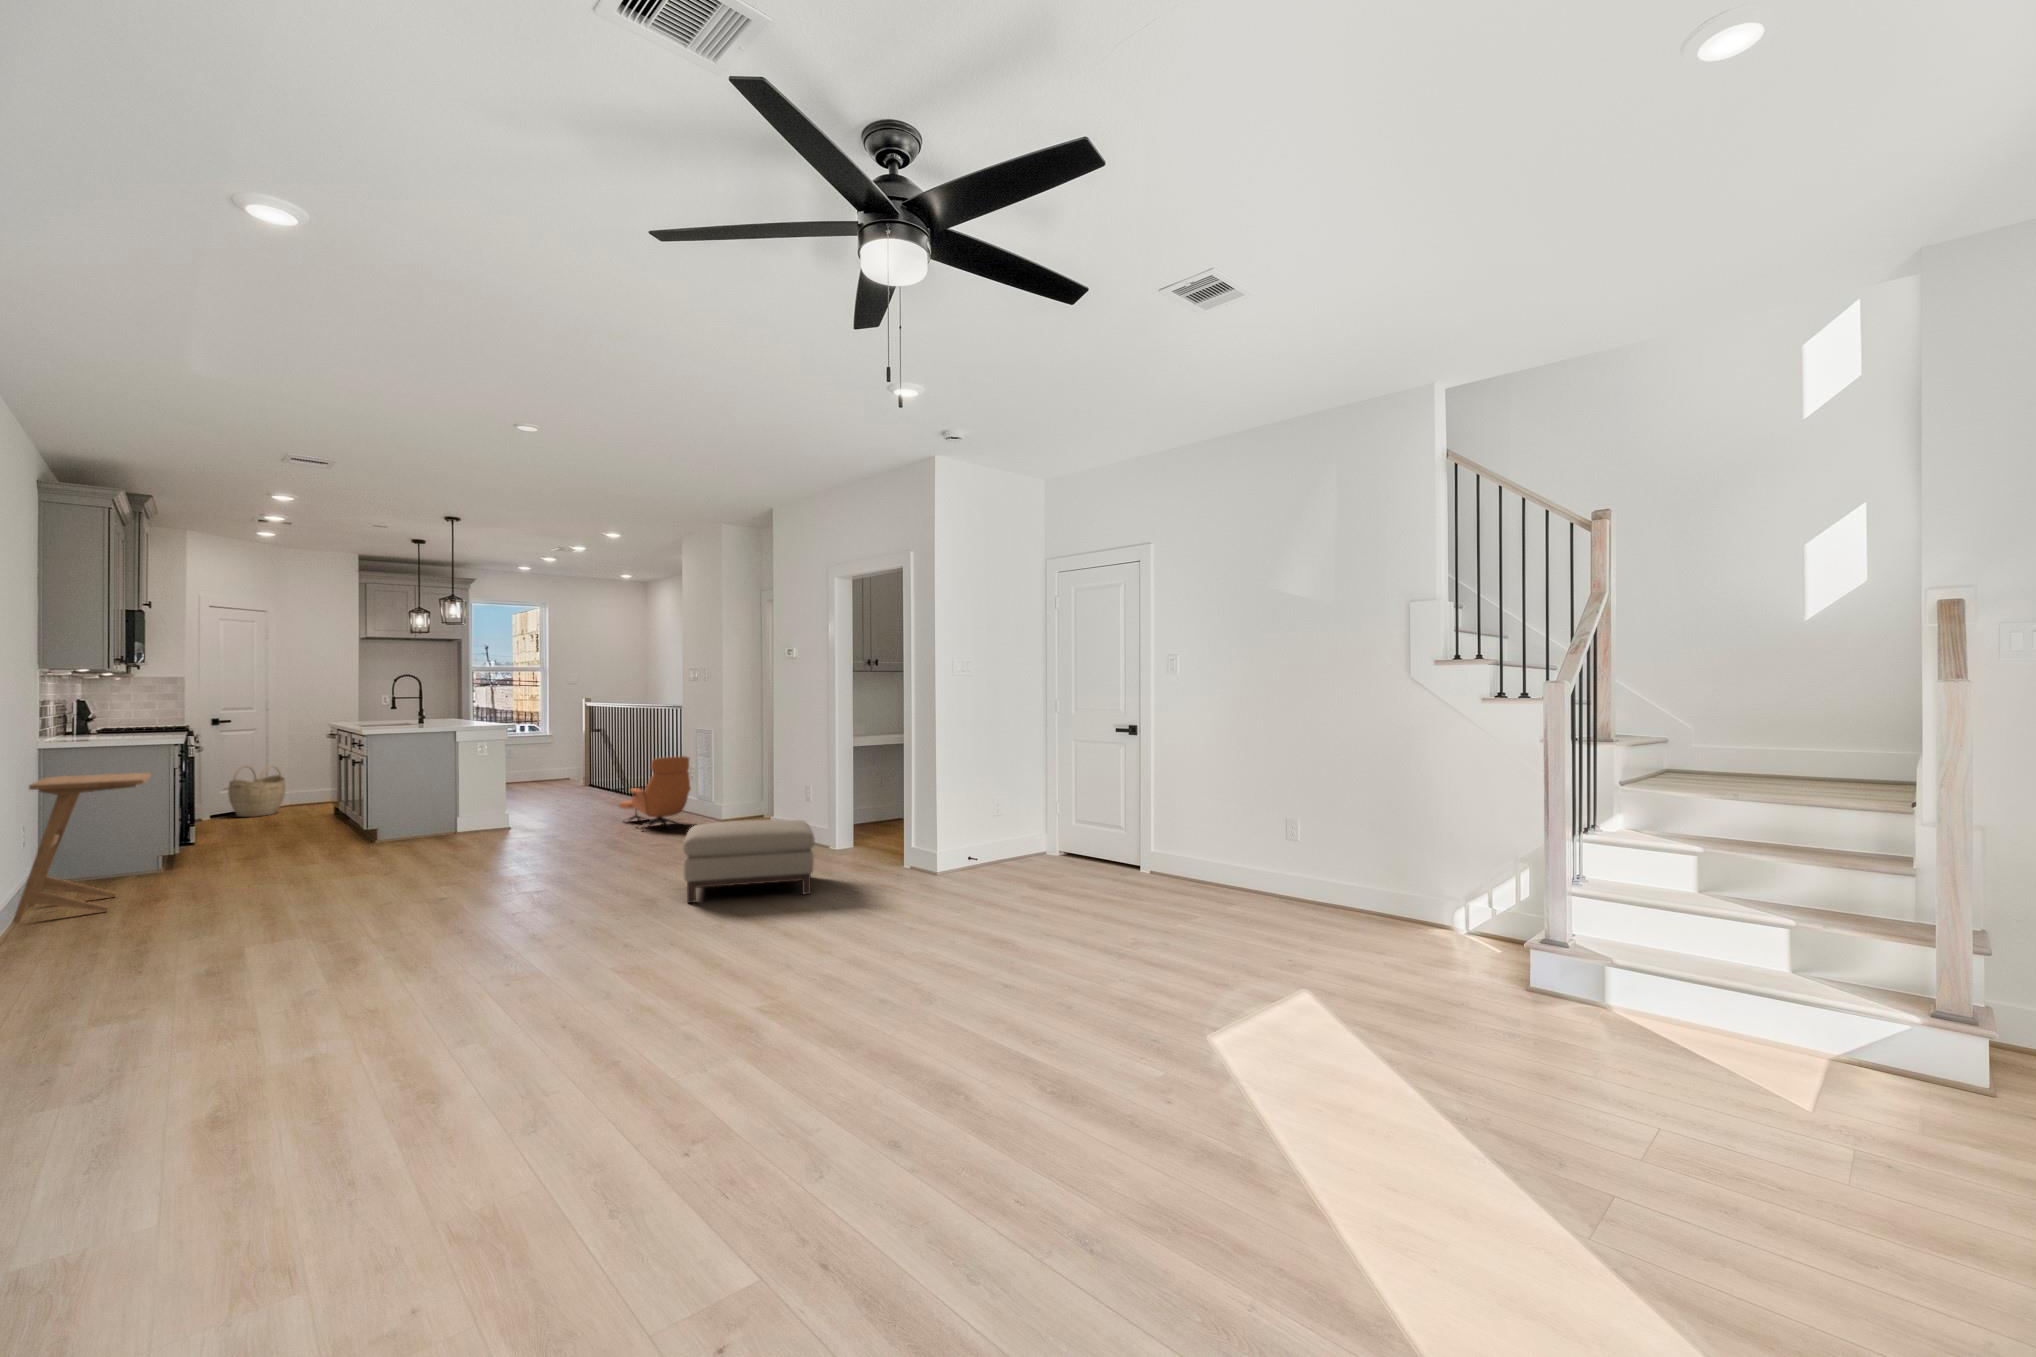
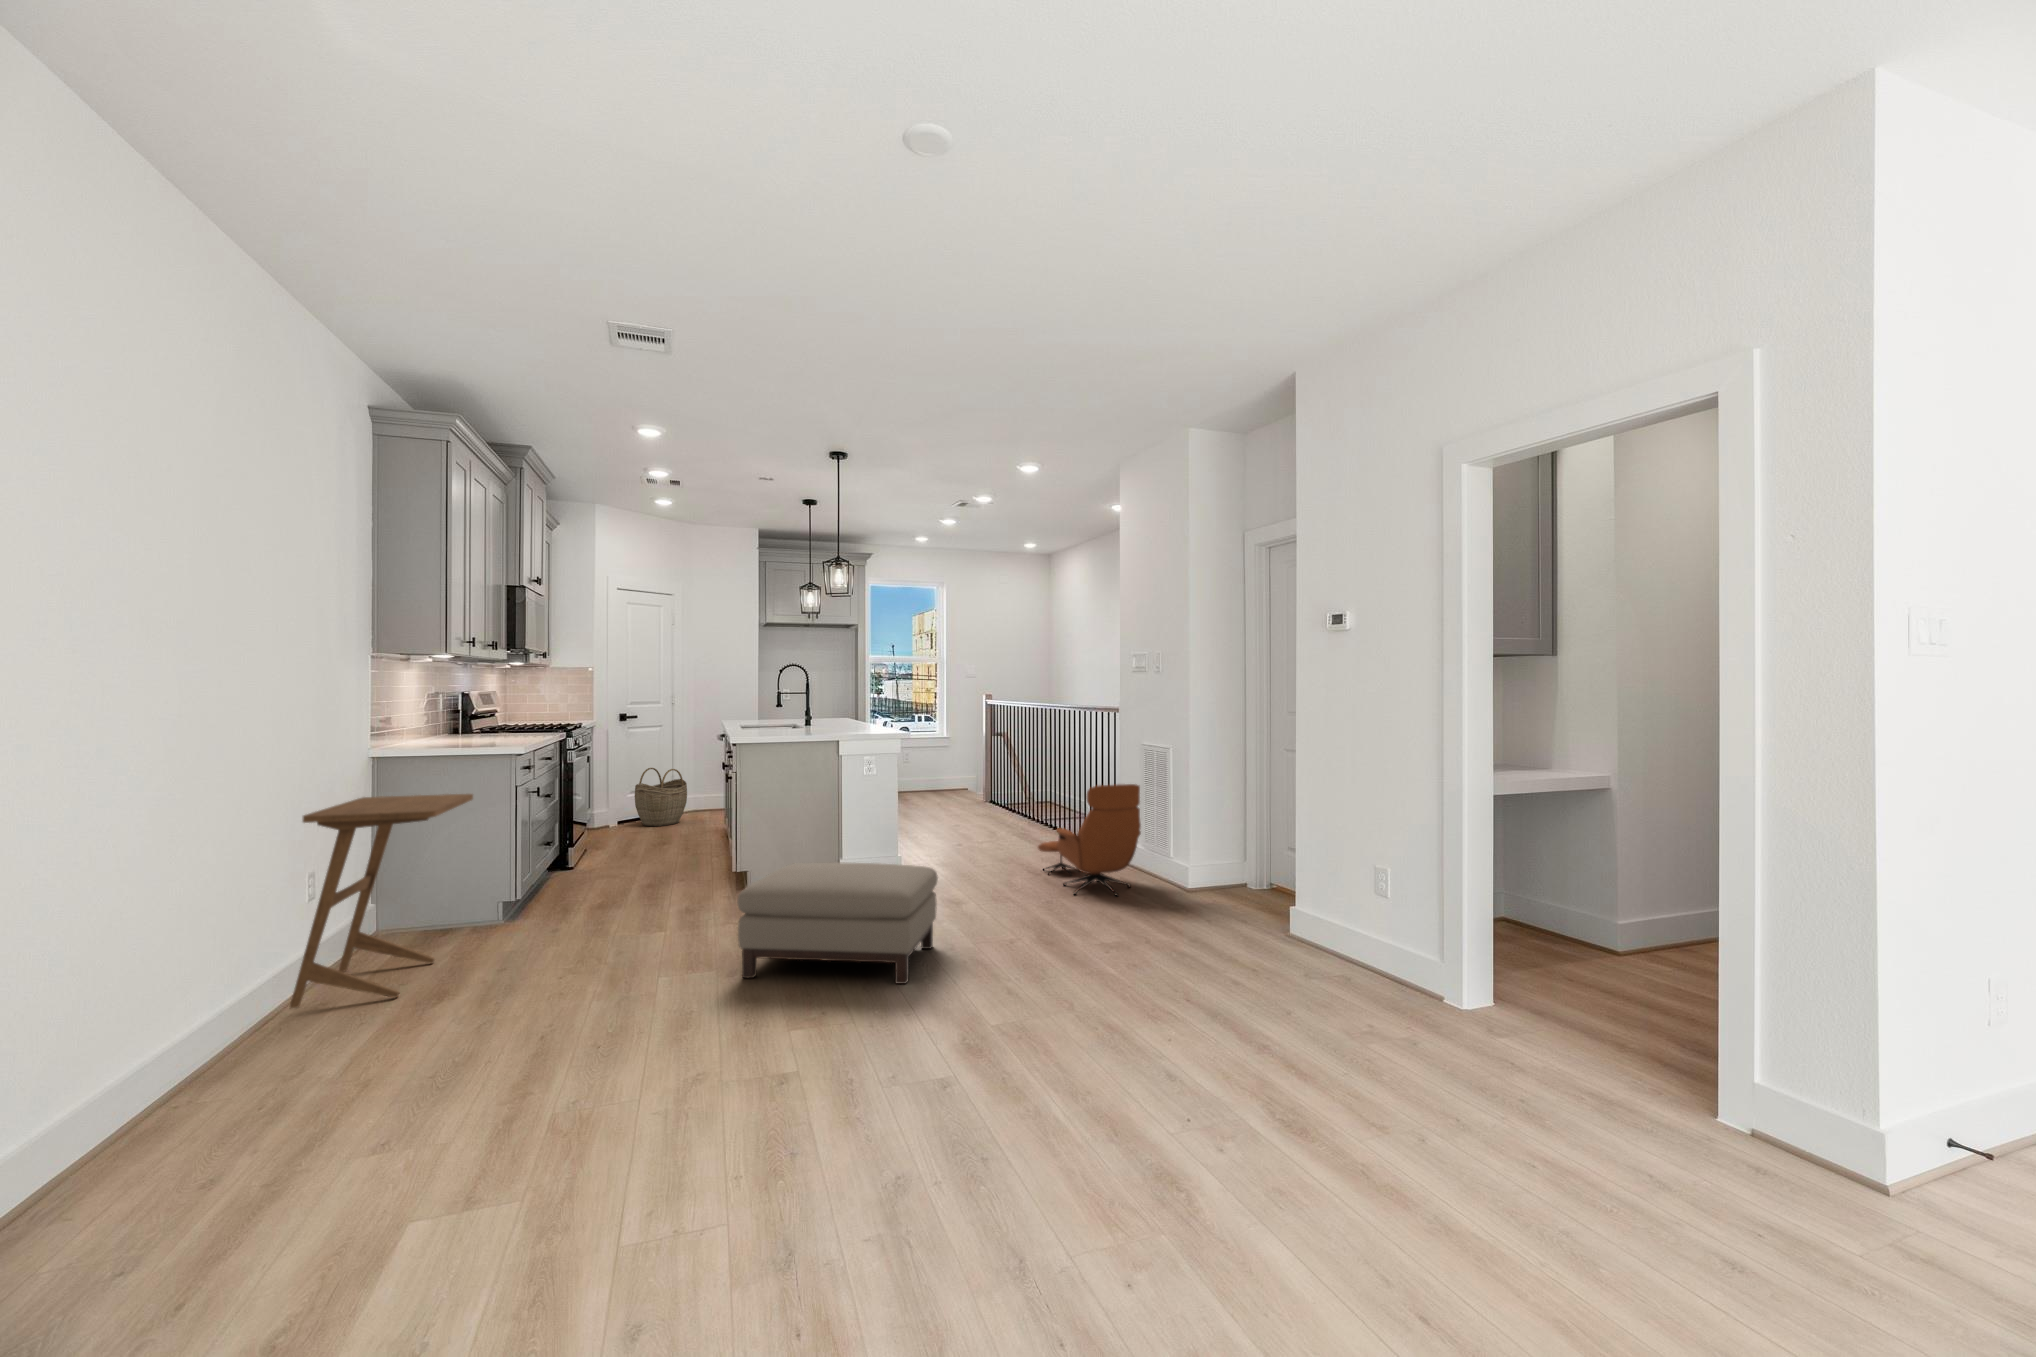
ottoman: present [683,820,815,903] -> present [737,862,938,984]

